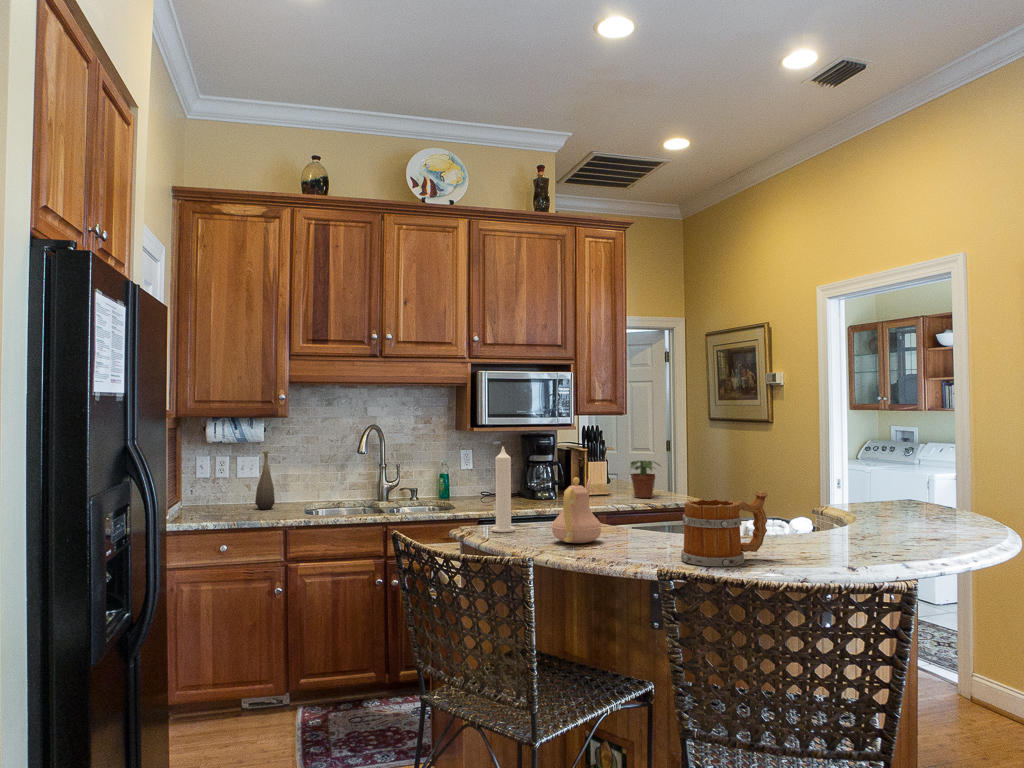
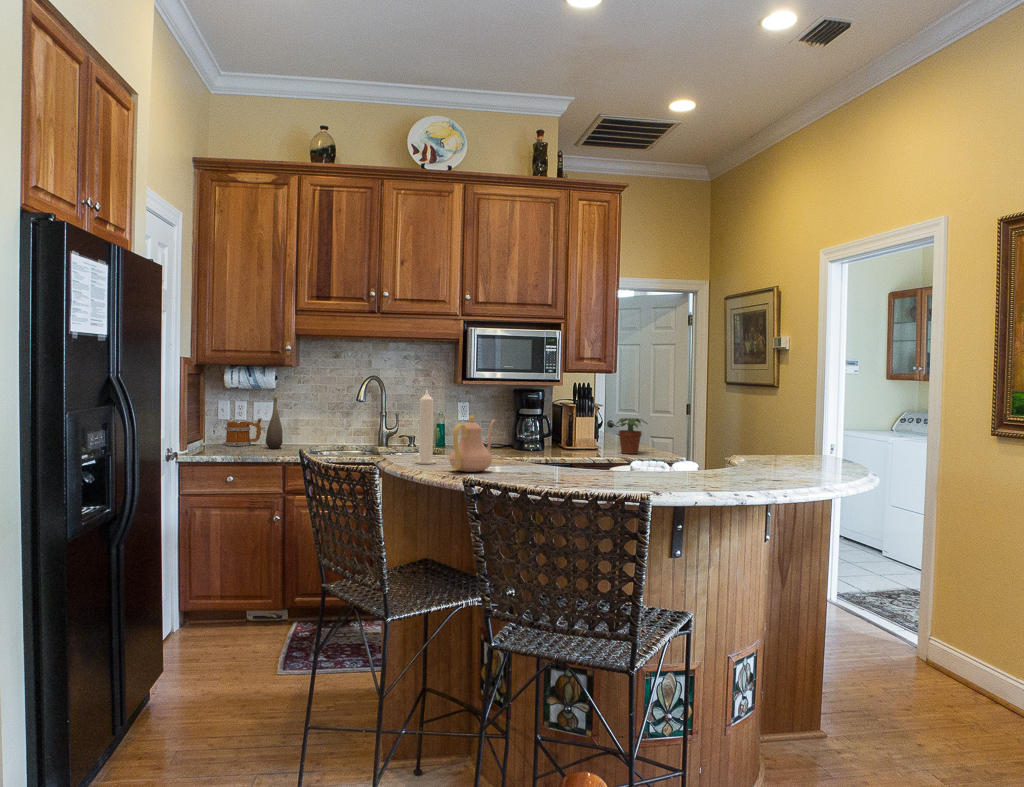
mug: present [681,491,768,566] -> present [224,418,262,446]

